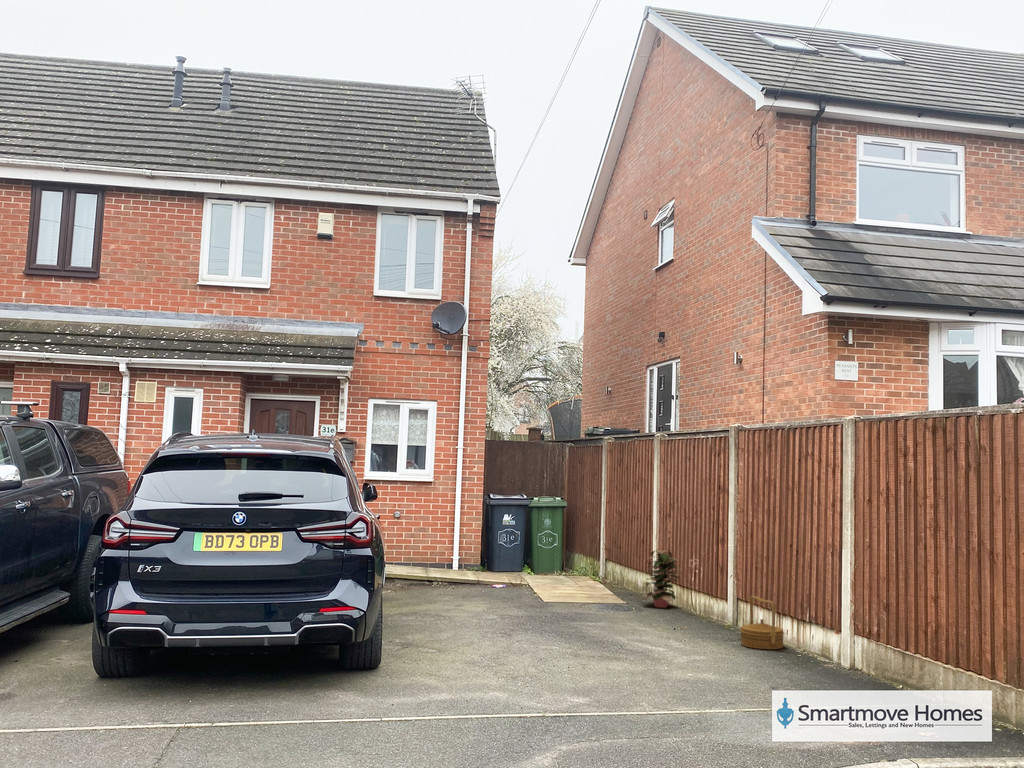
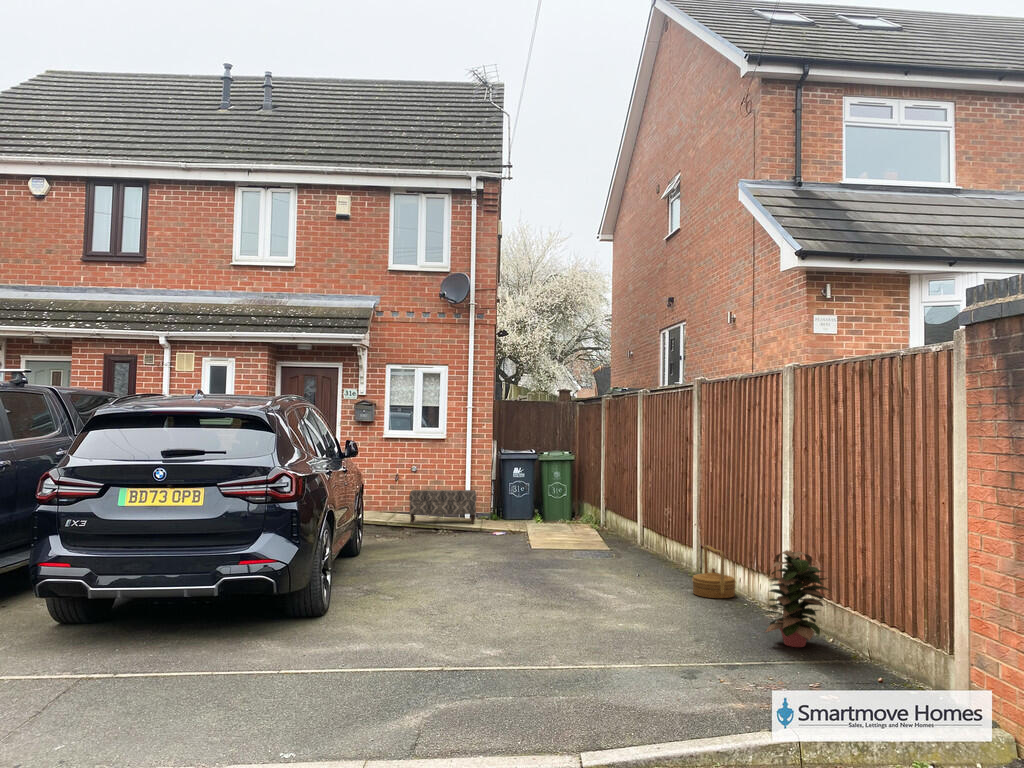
bench: none [394,536,467,574] -> present [409,490,477,524]
decorative plant: present [644,550,679,608] -> present [765,550,829,647]

